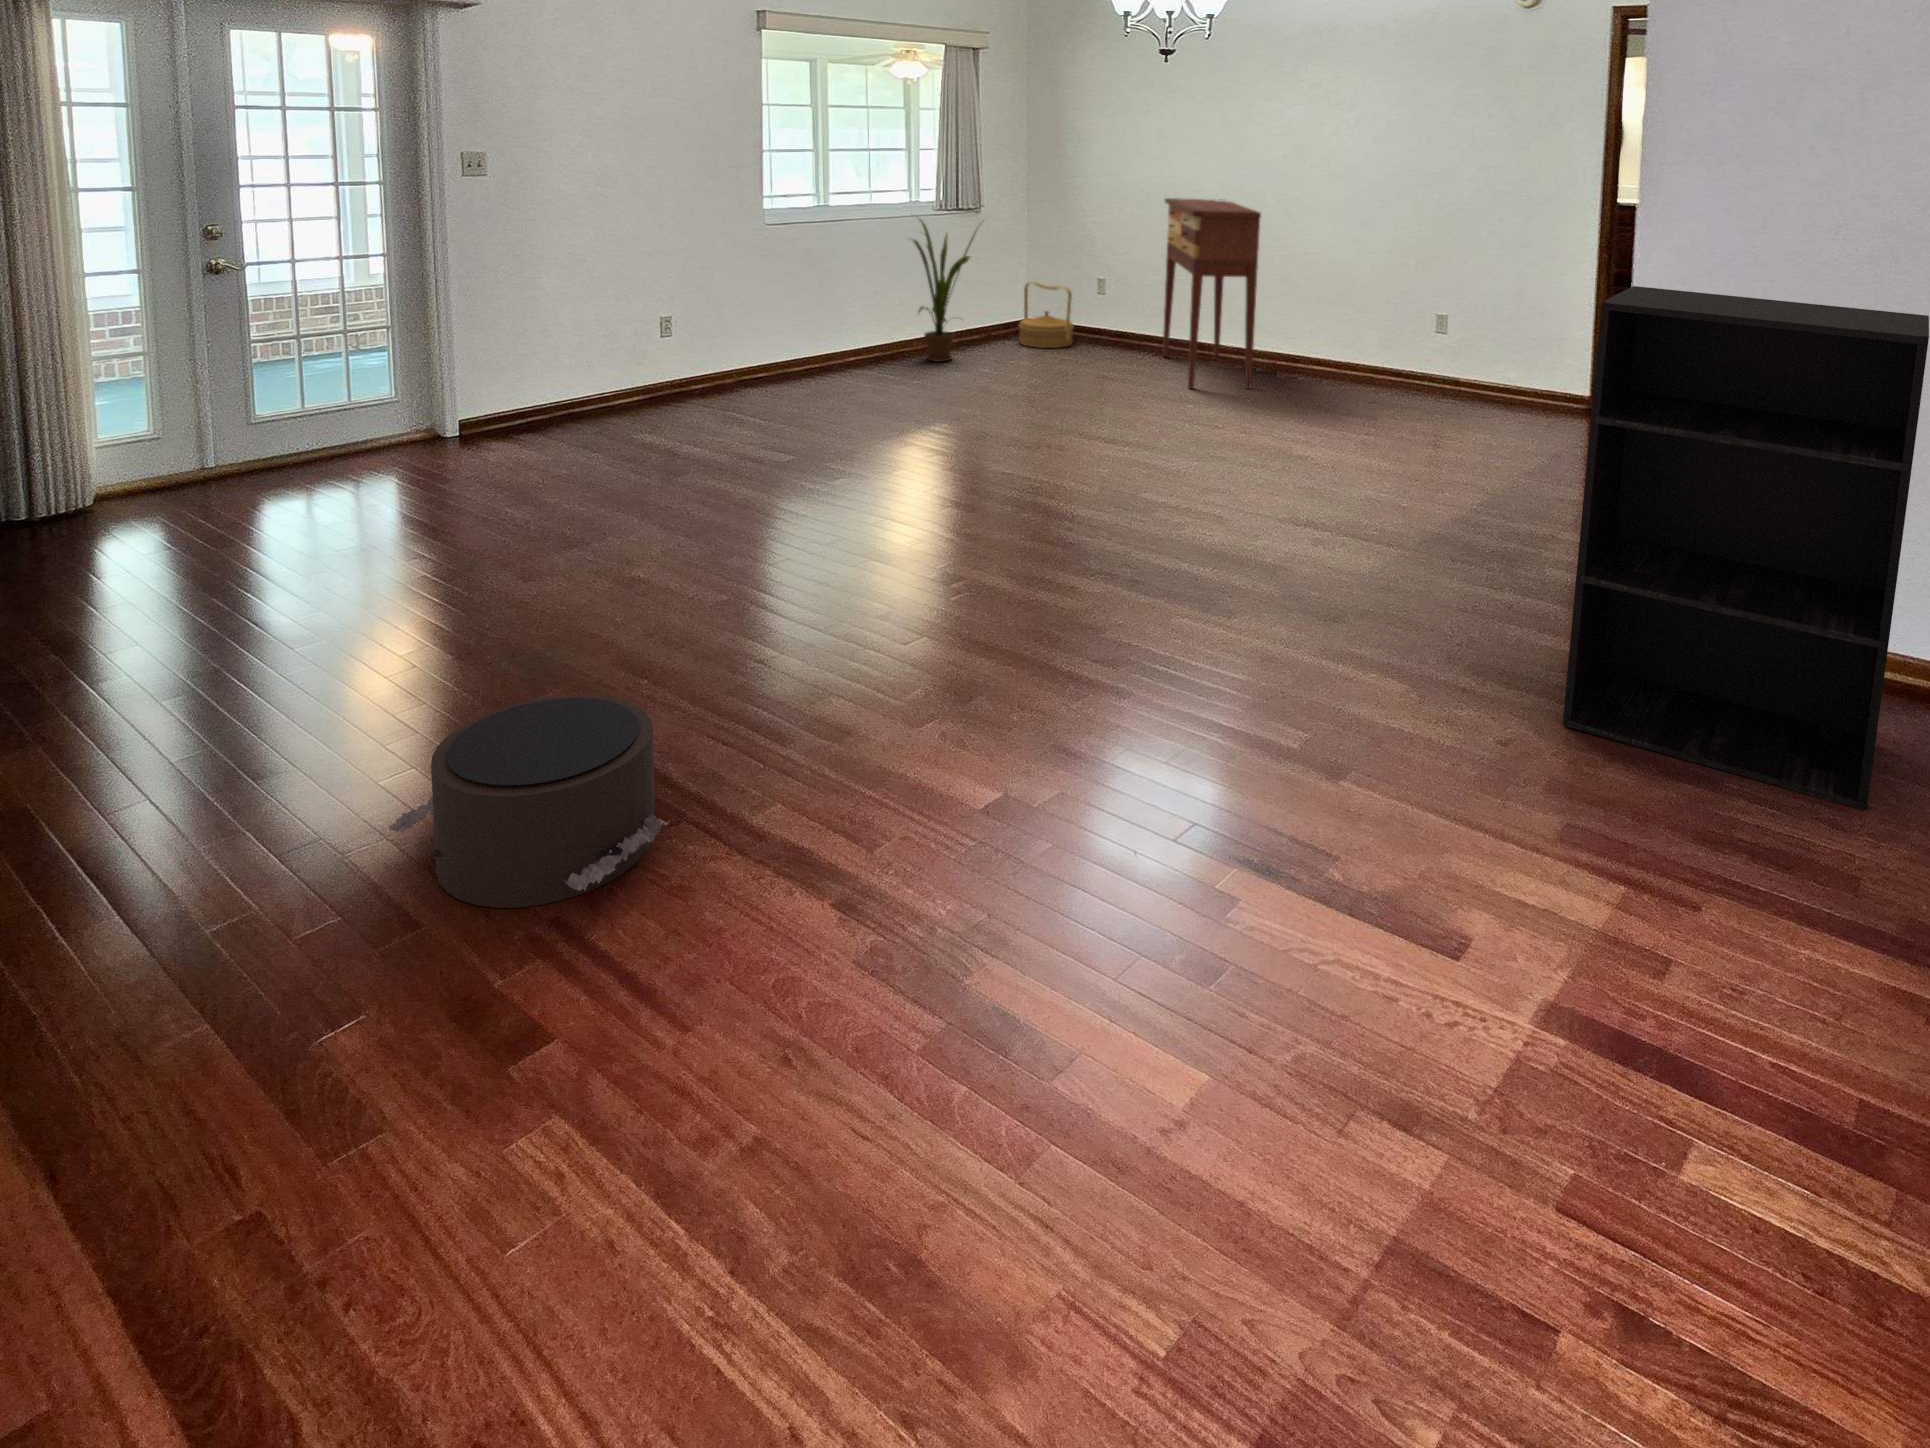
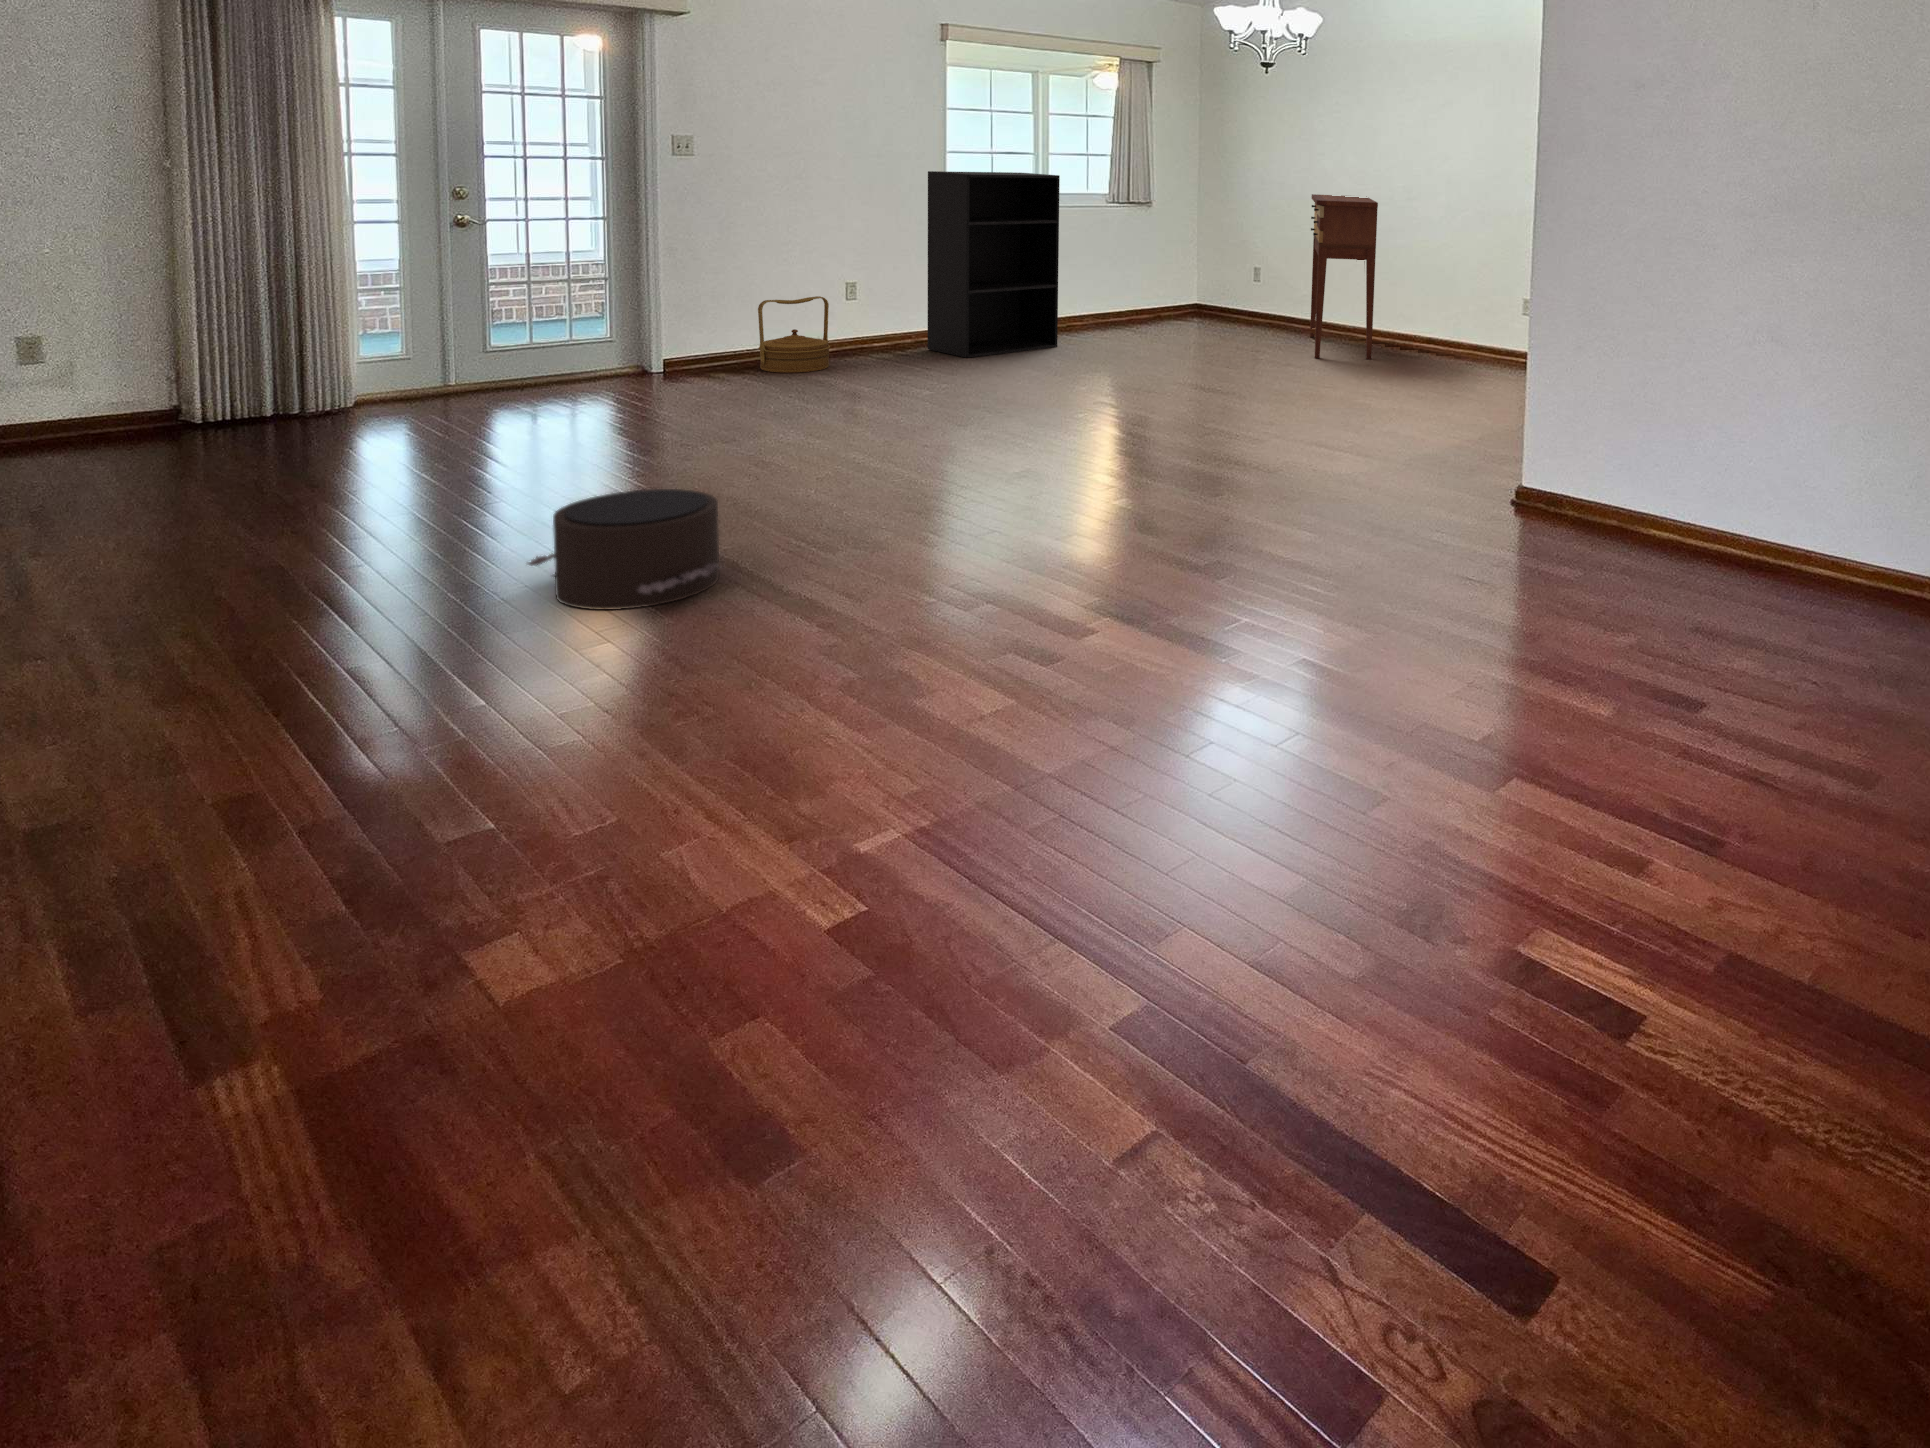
house plant: present [913,220,984,362] -> none [1074,205,1149,336]
woven basket: present [1019,282,1073,348] -> present [758,296,830,373]
bookshelf: present [1563,286,1929,810] -> present [928,171,1060,358]

